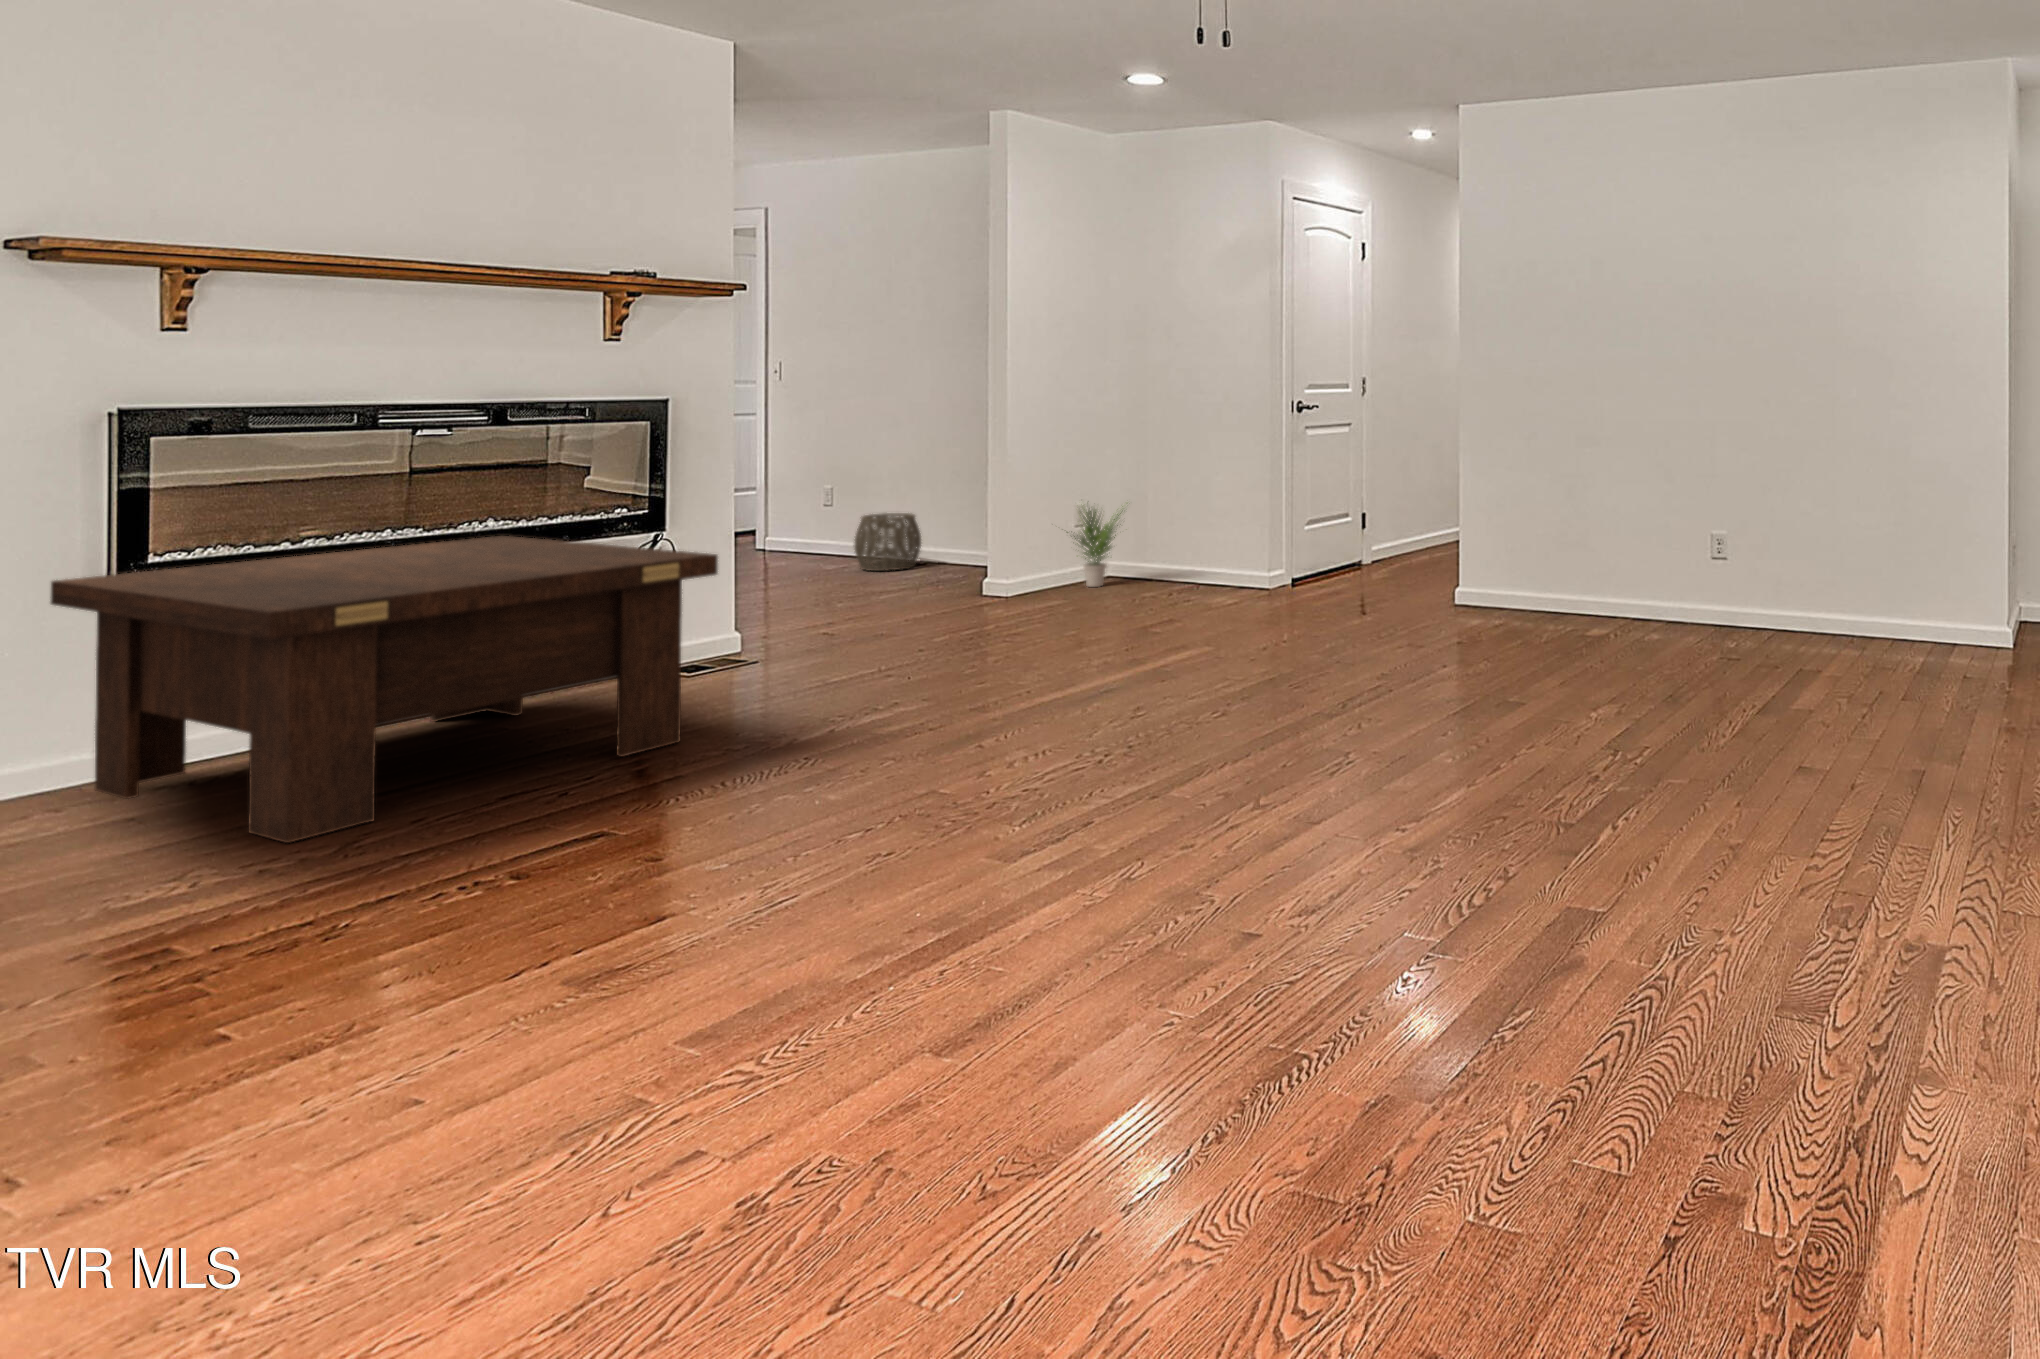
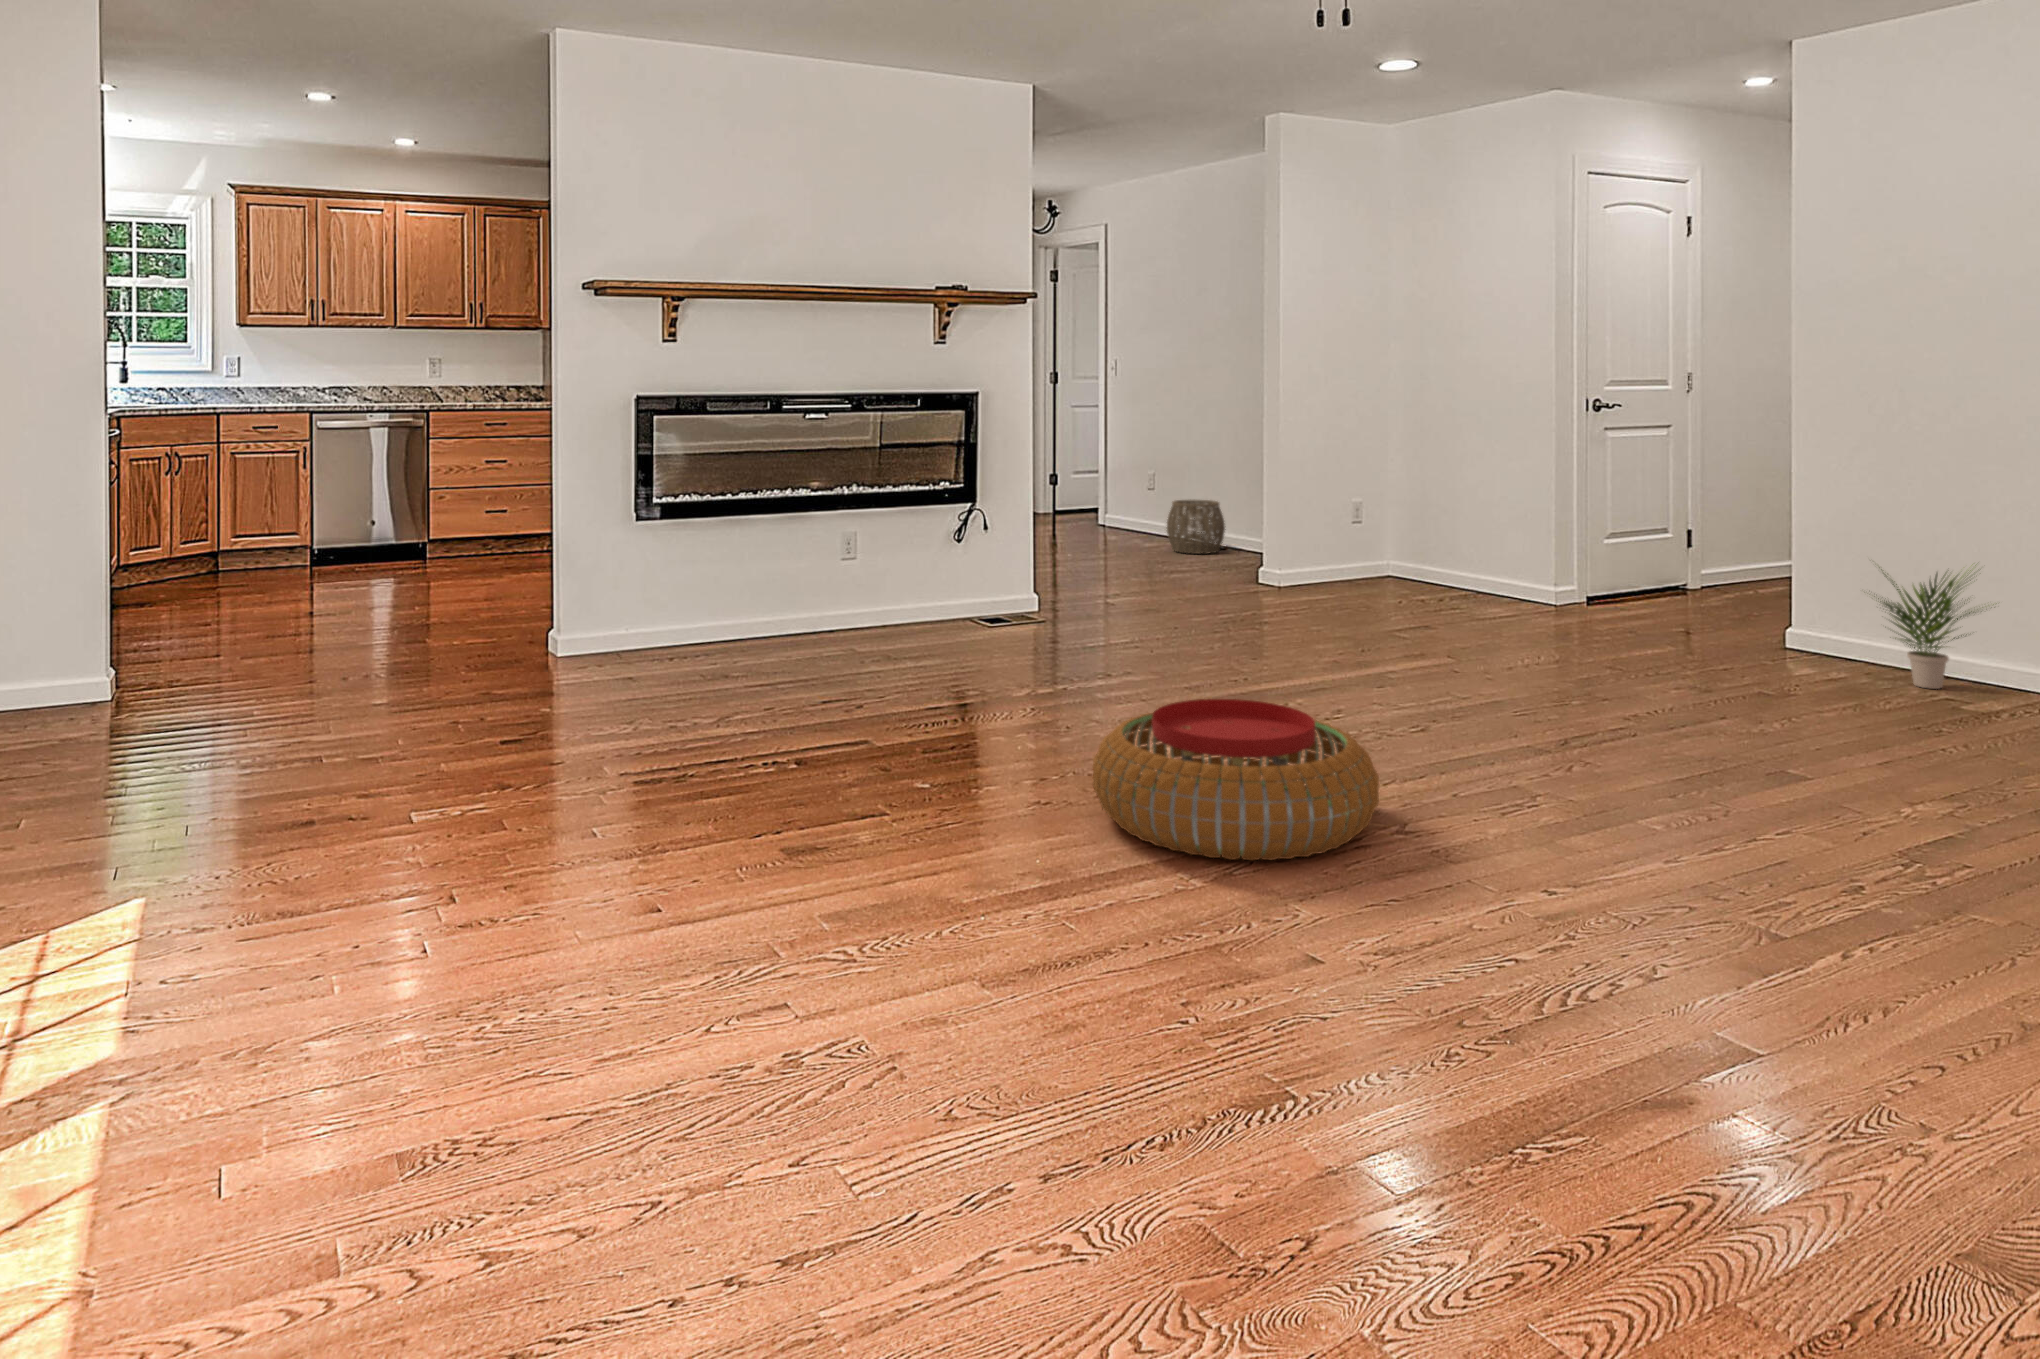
potted plant: present [1067,506,1123,587] -> present [1874,564,1994,689]
coffee table: present [50,536,718,843] -> none [600,499,979,713]
pouf: none [944,704,1238,867] -> present [1092,699,1379,860]

